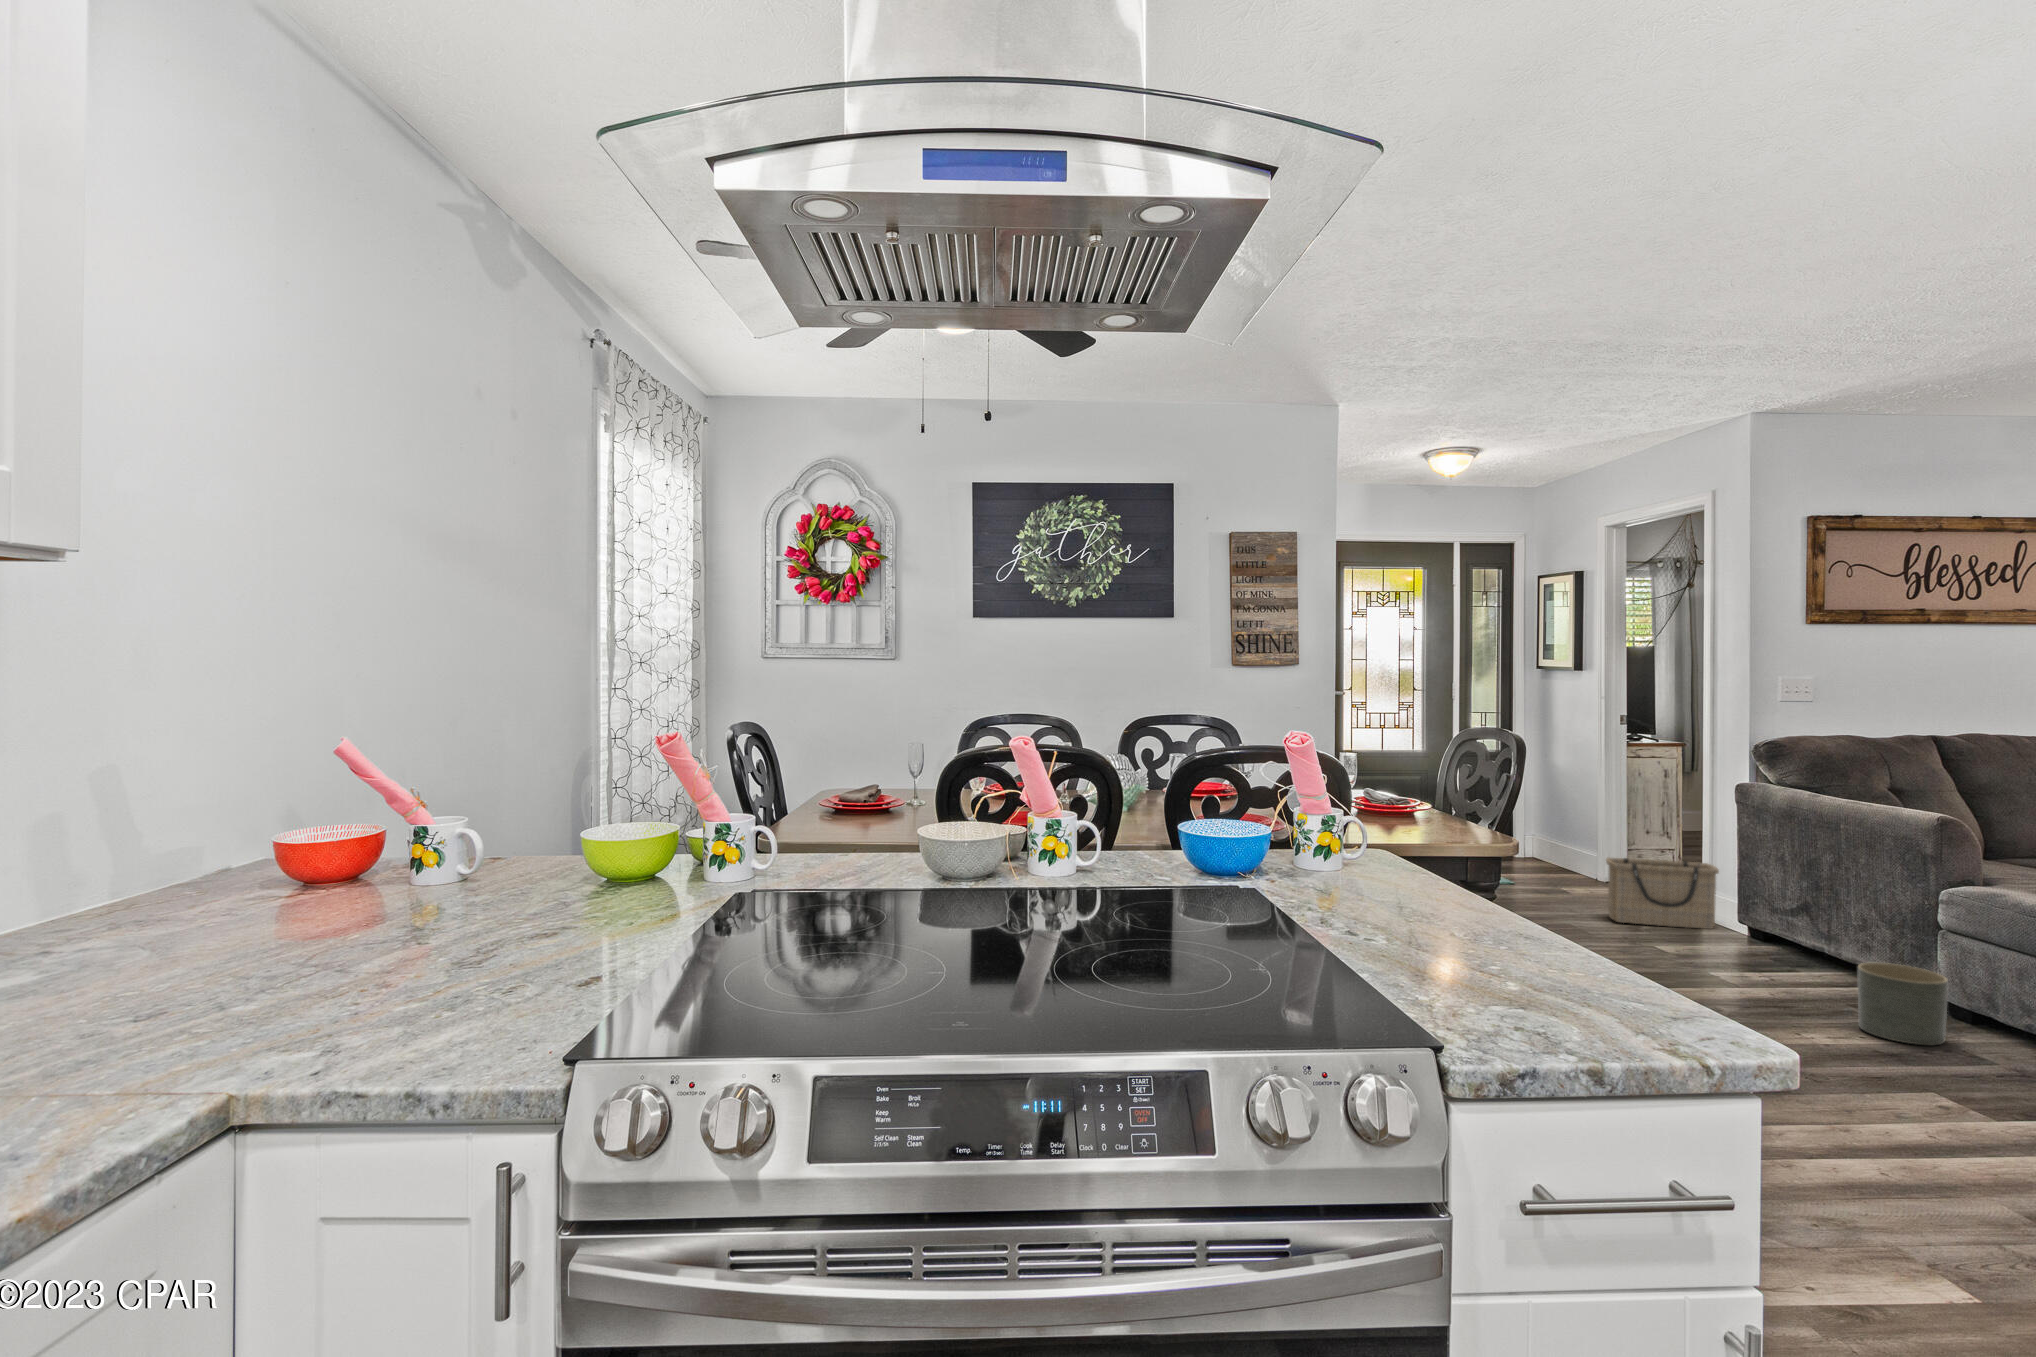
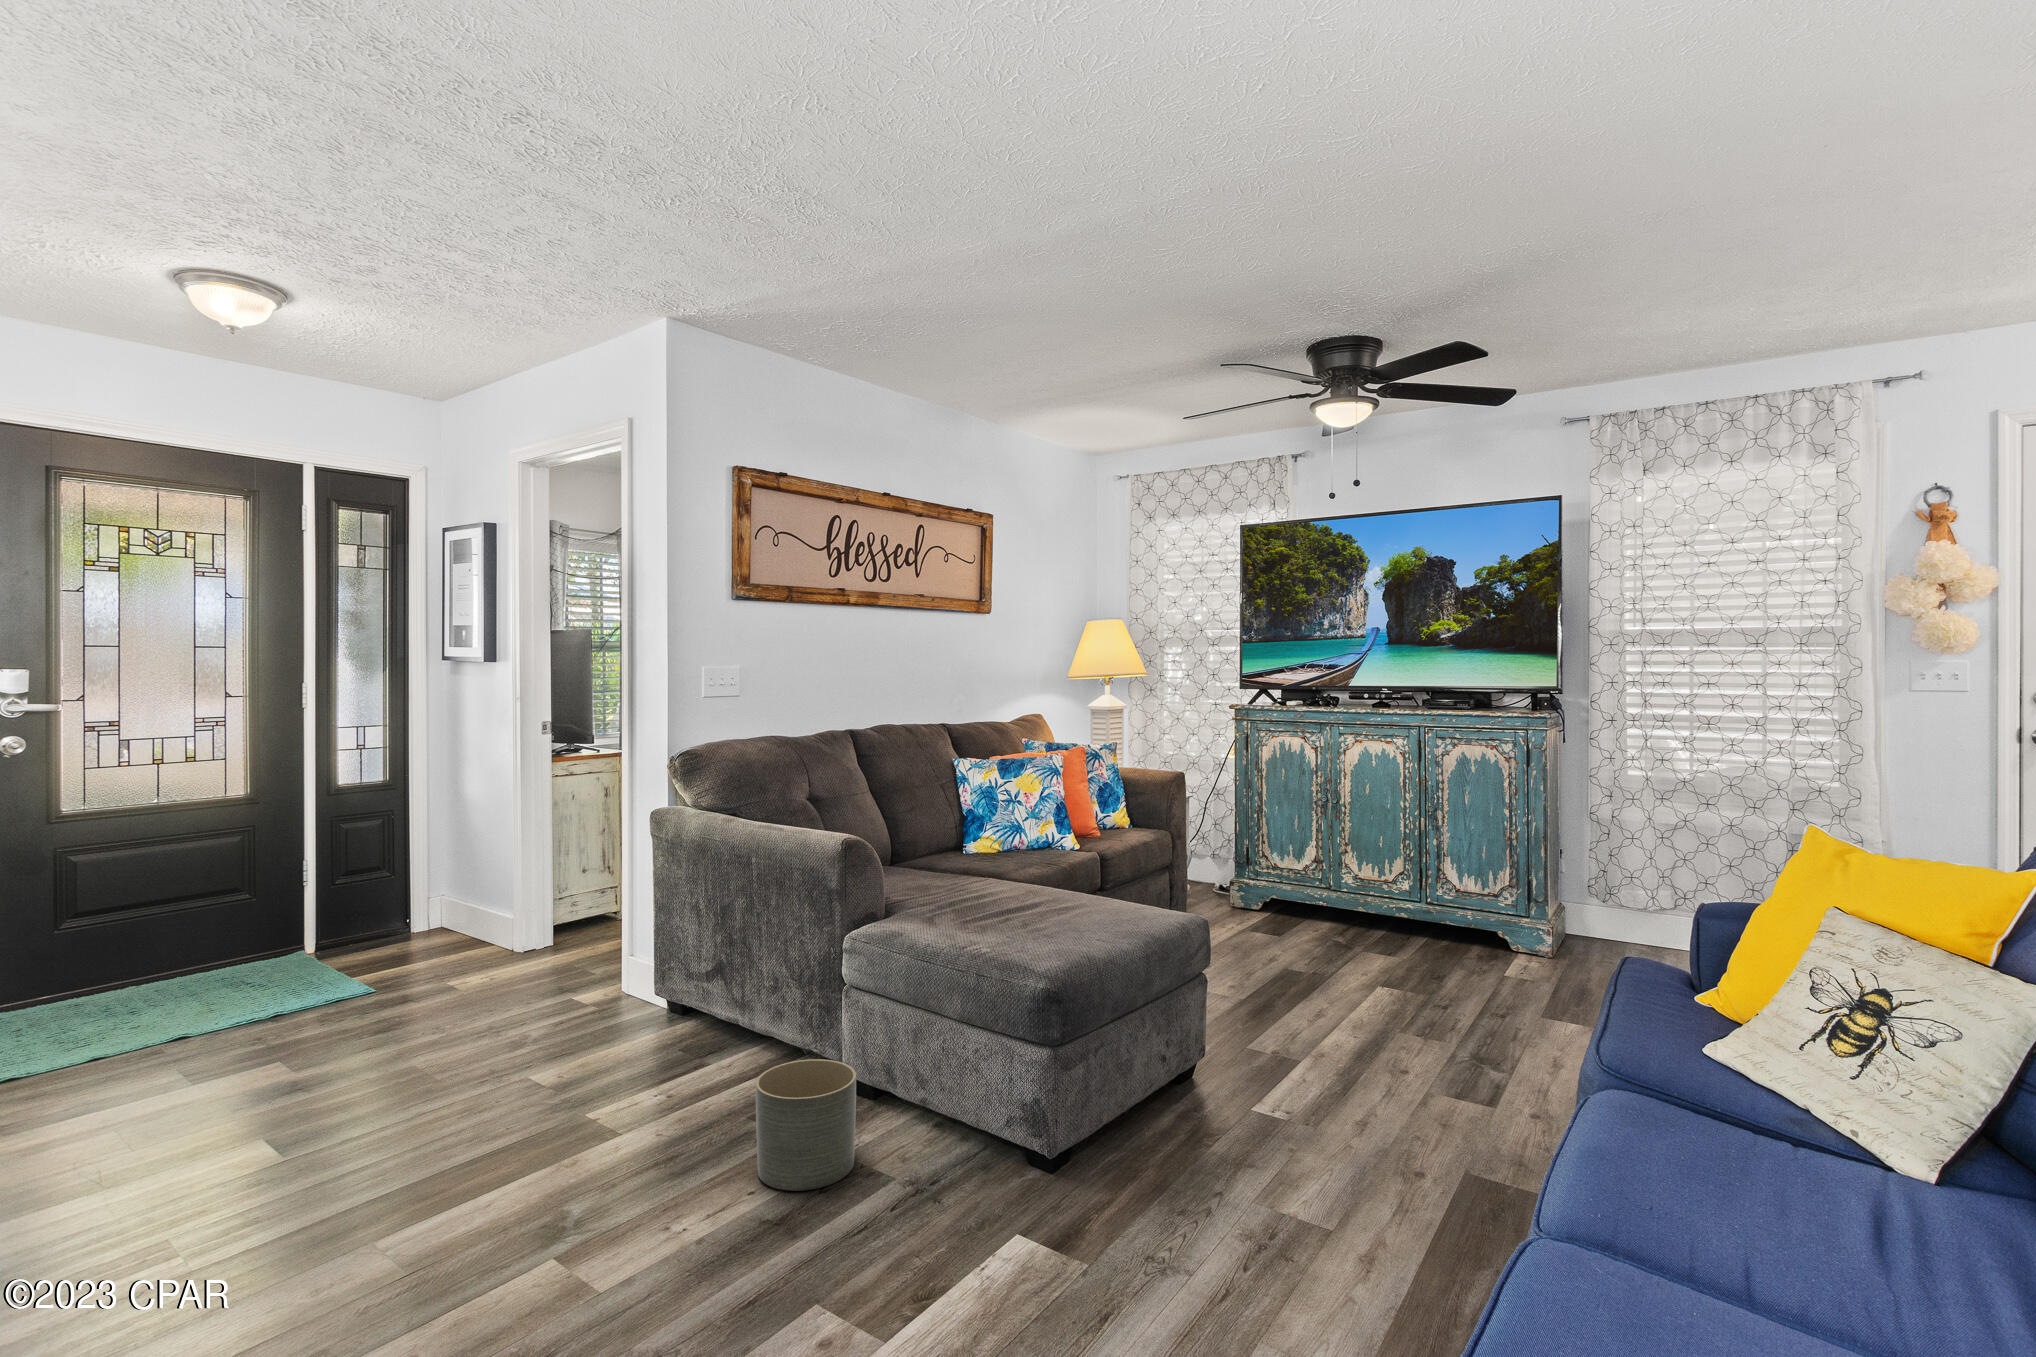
basket: present [1606,858,1719,929] -> none [483,917,633,1031]

